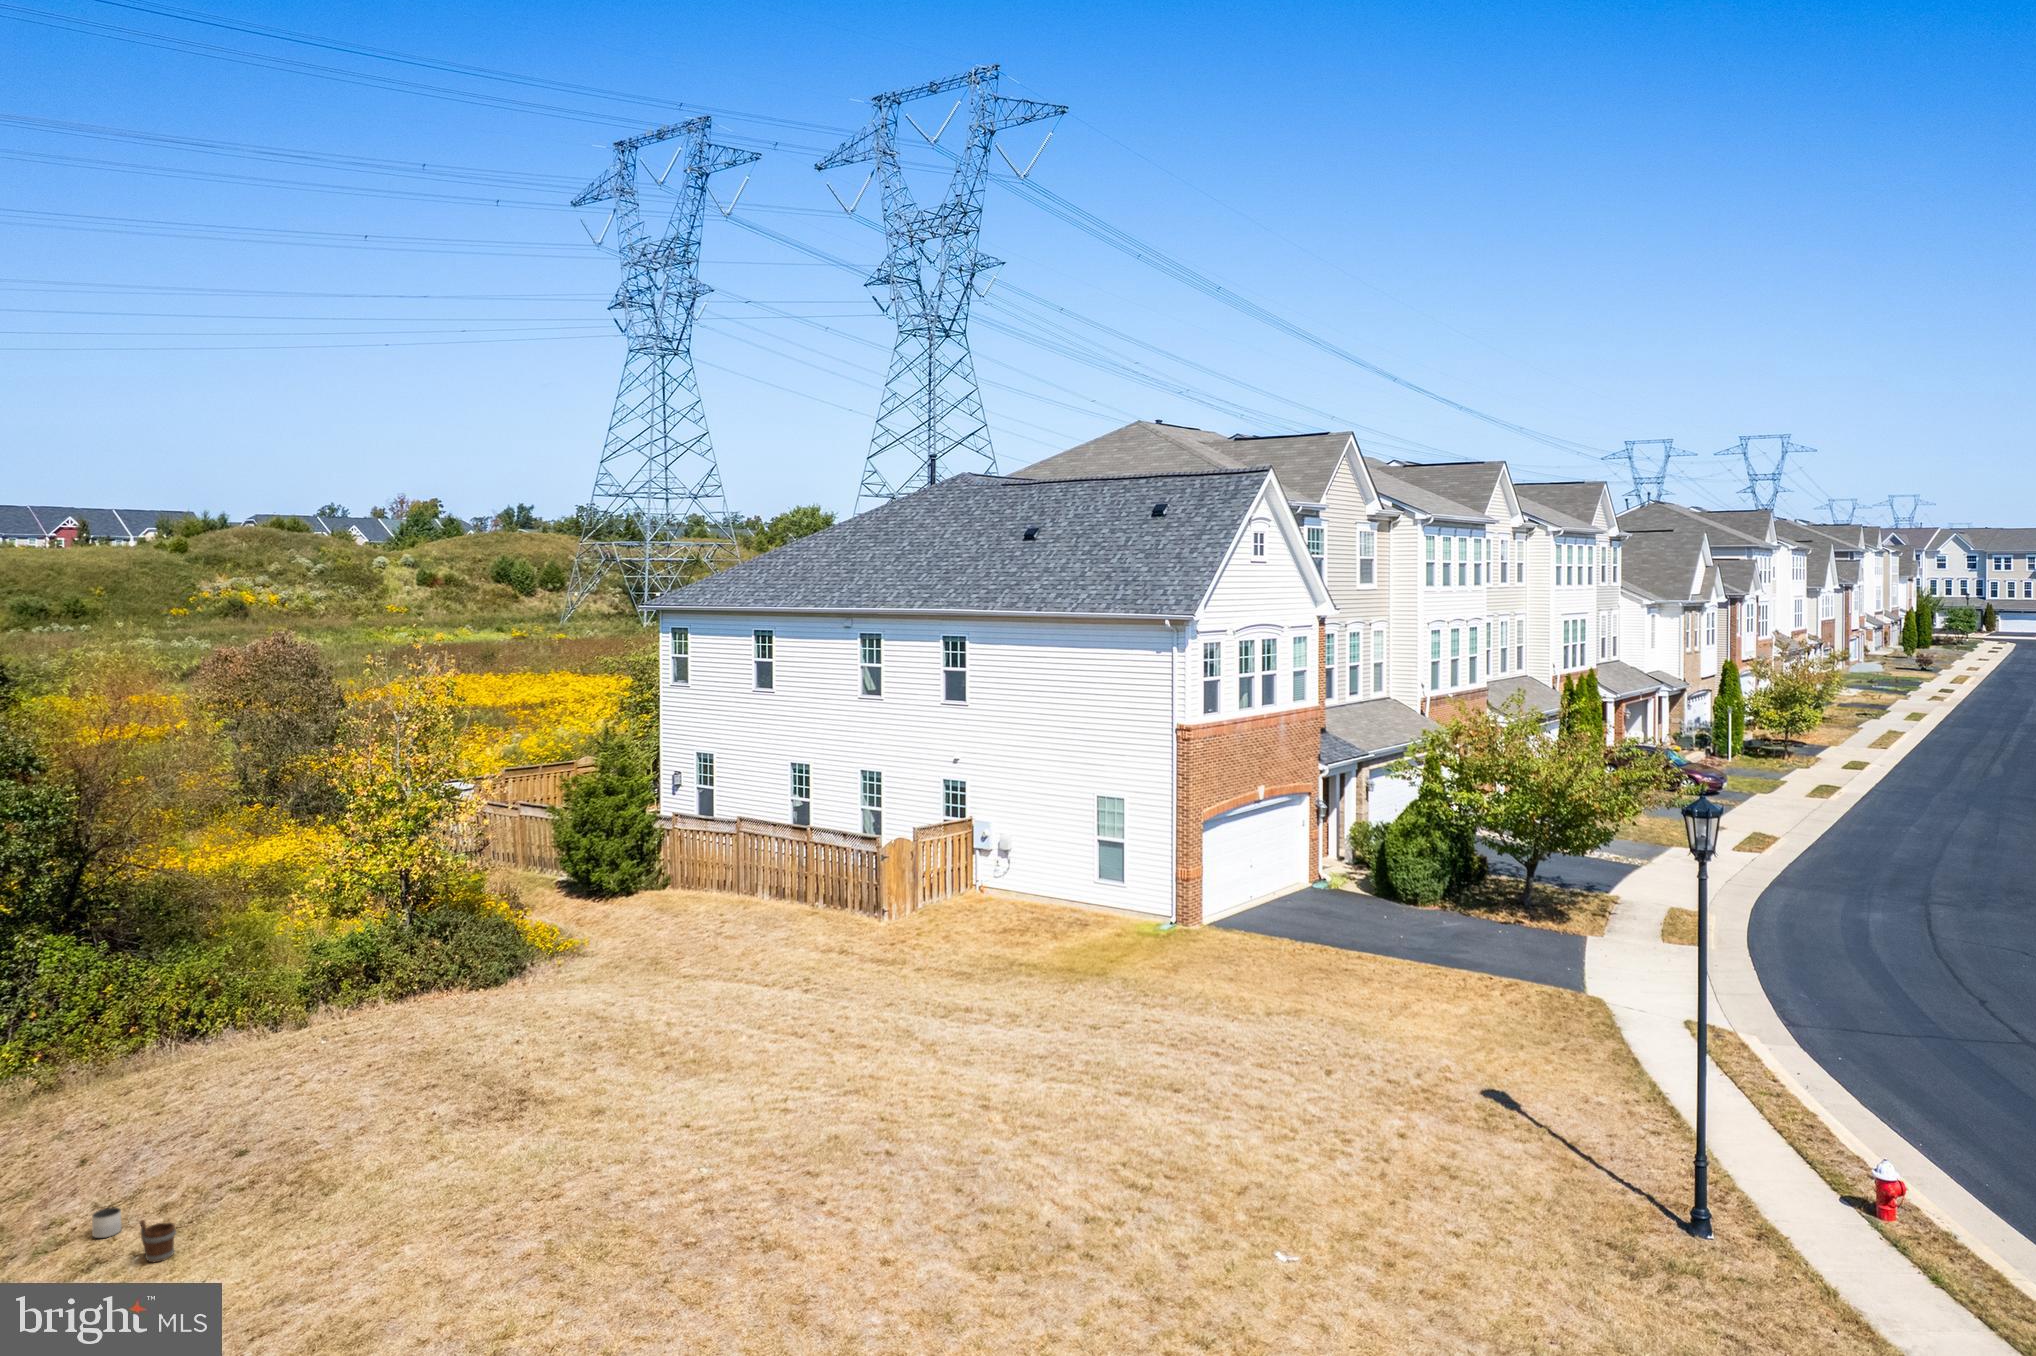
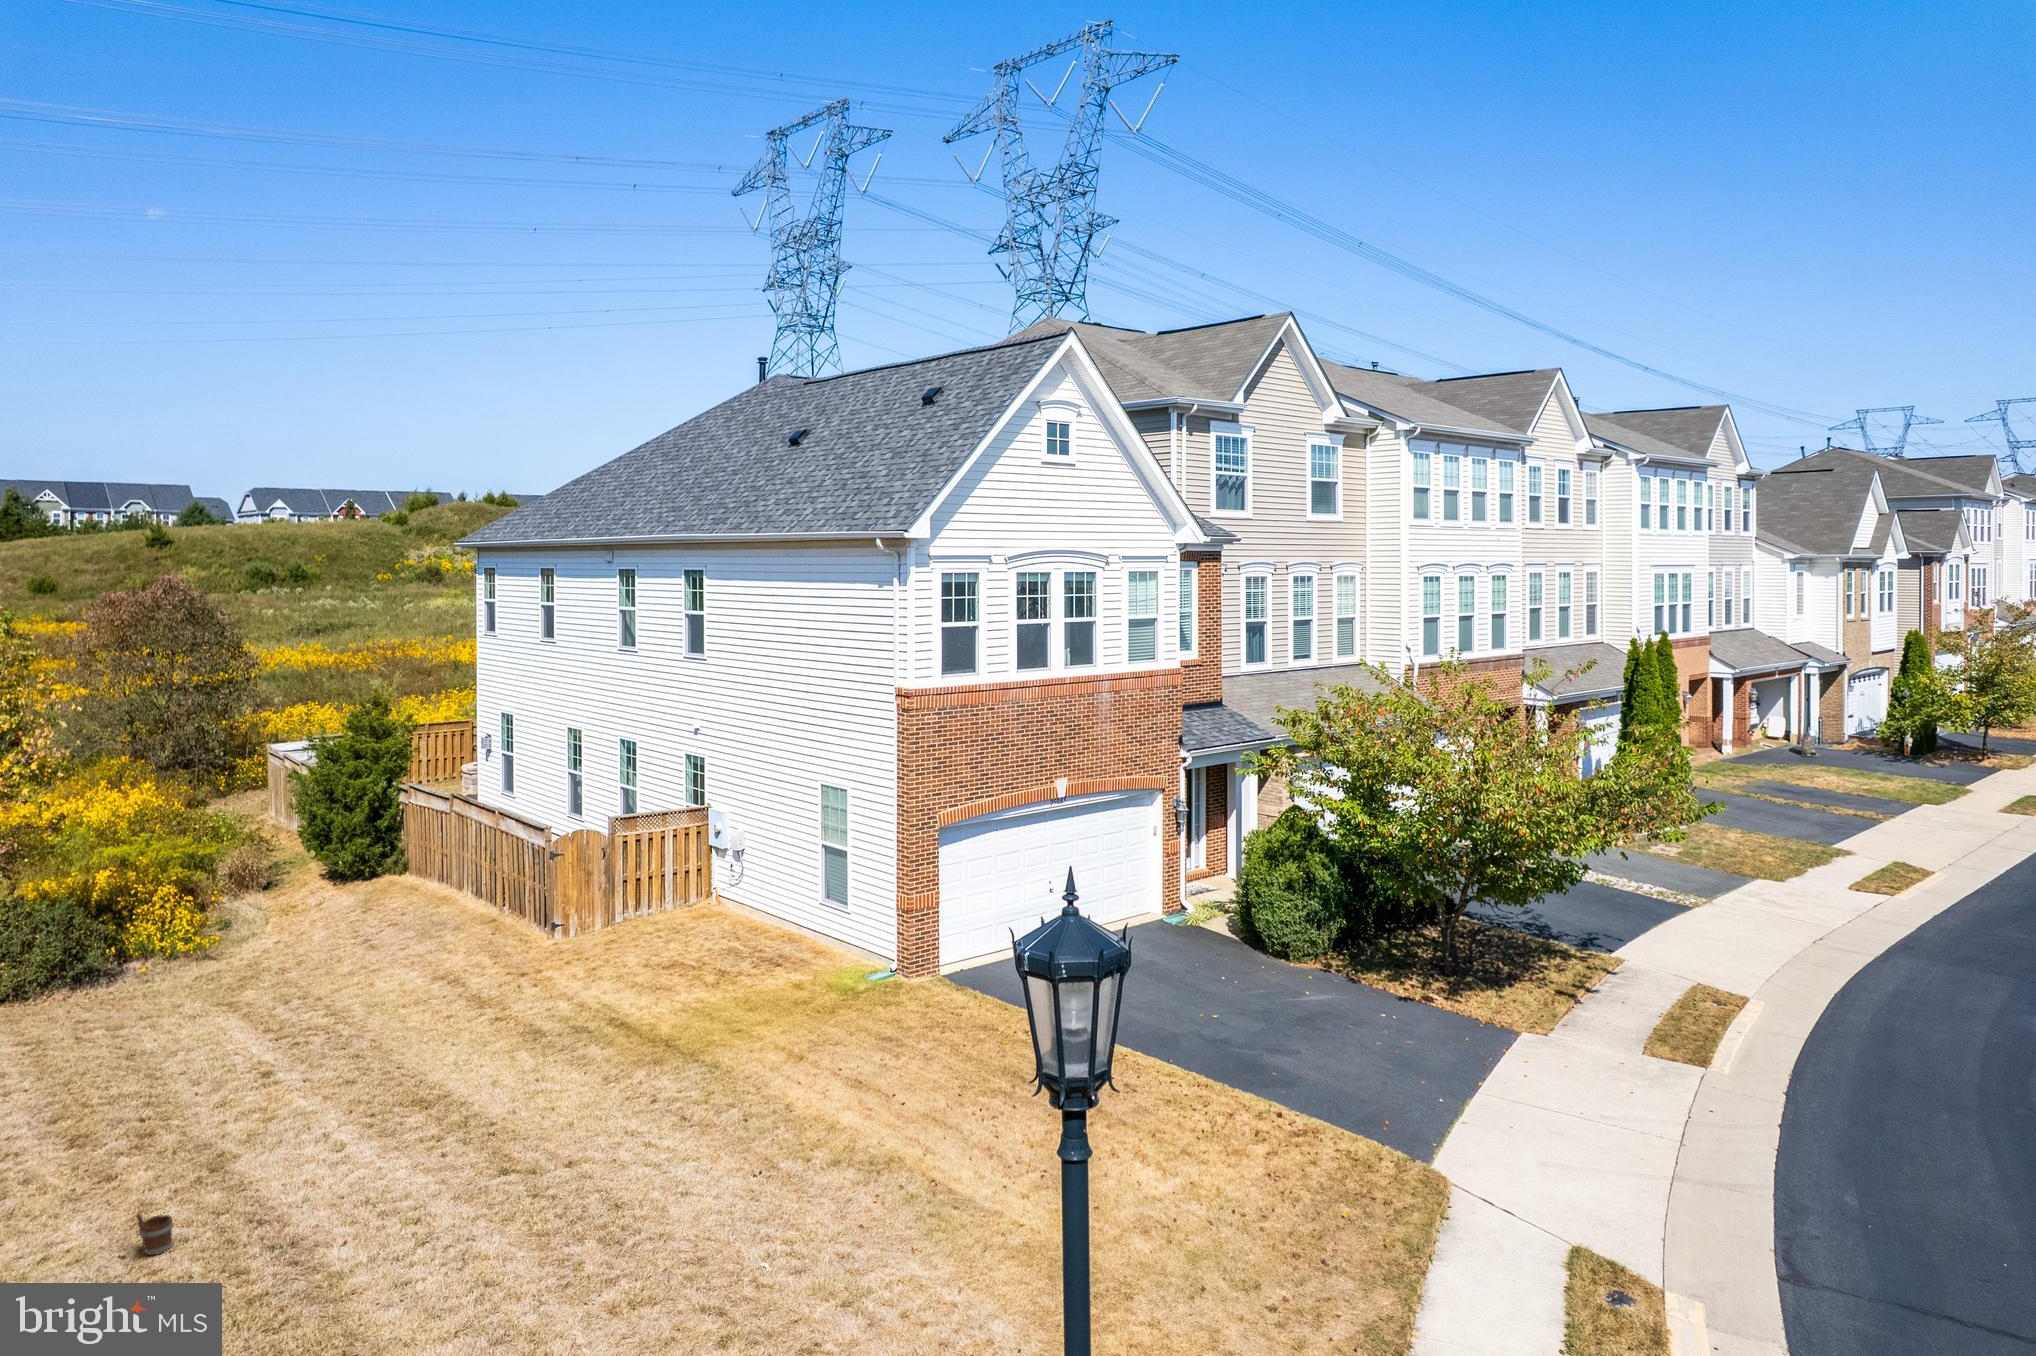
planter: present [92,1207,121,1238] -> none [89,1199,120,1230]

